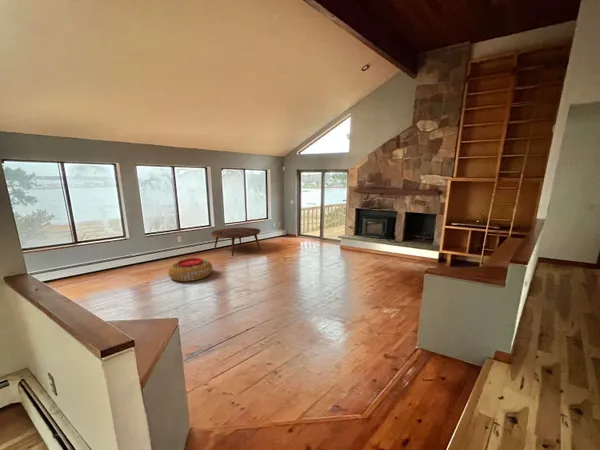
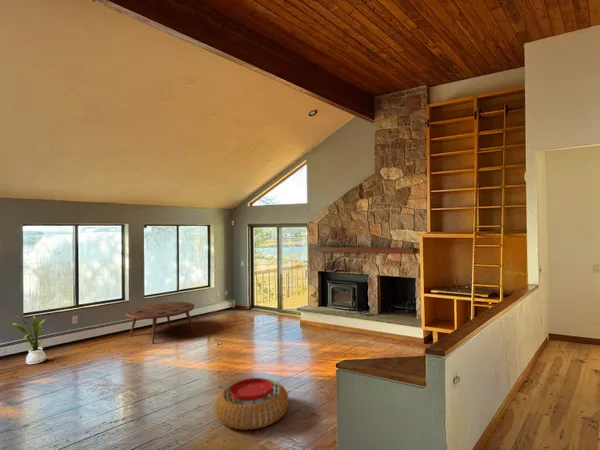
house plant: none [134,231,161,266] -> present [12,316,46,364]
pouf: present [168,258,212,281] -> present [215,378,289,430]

